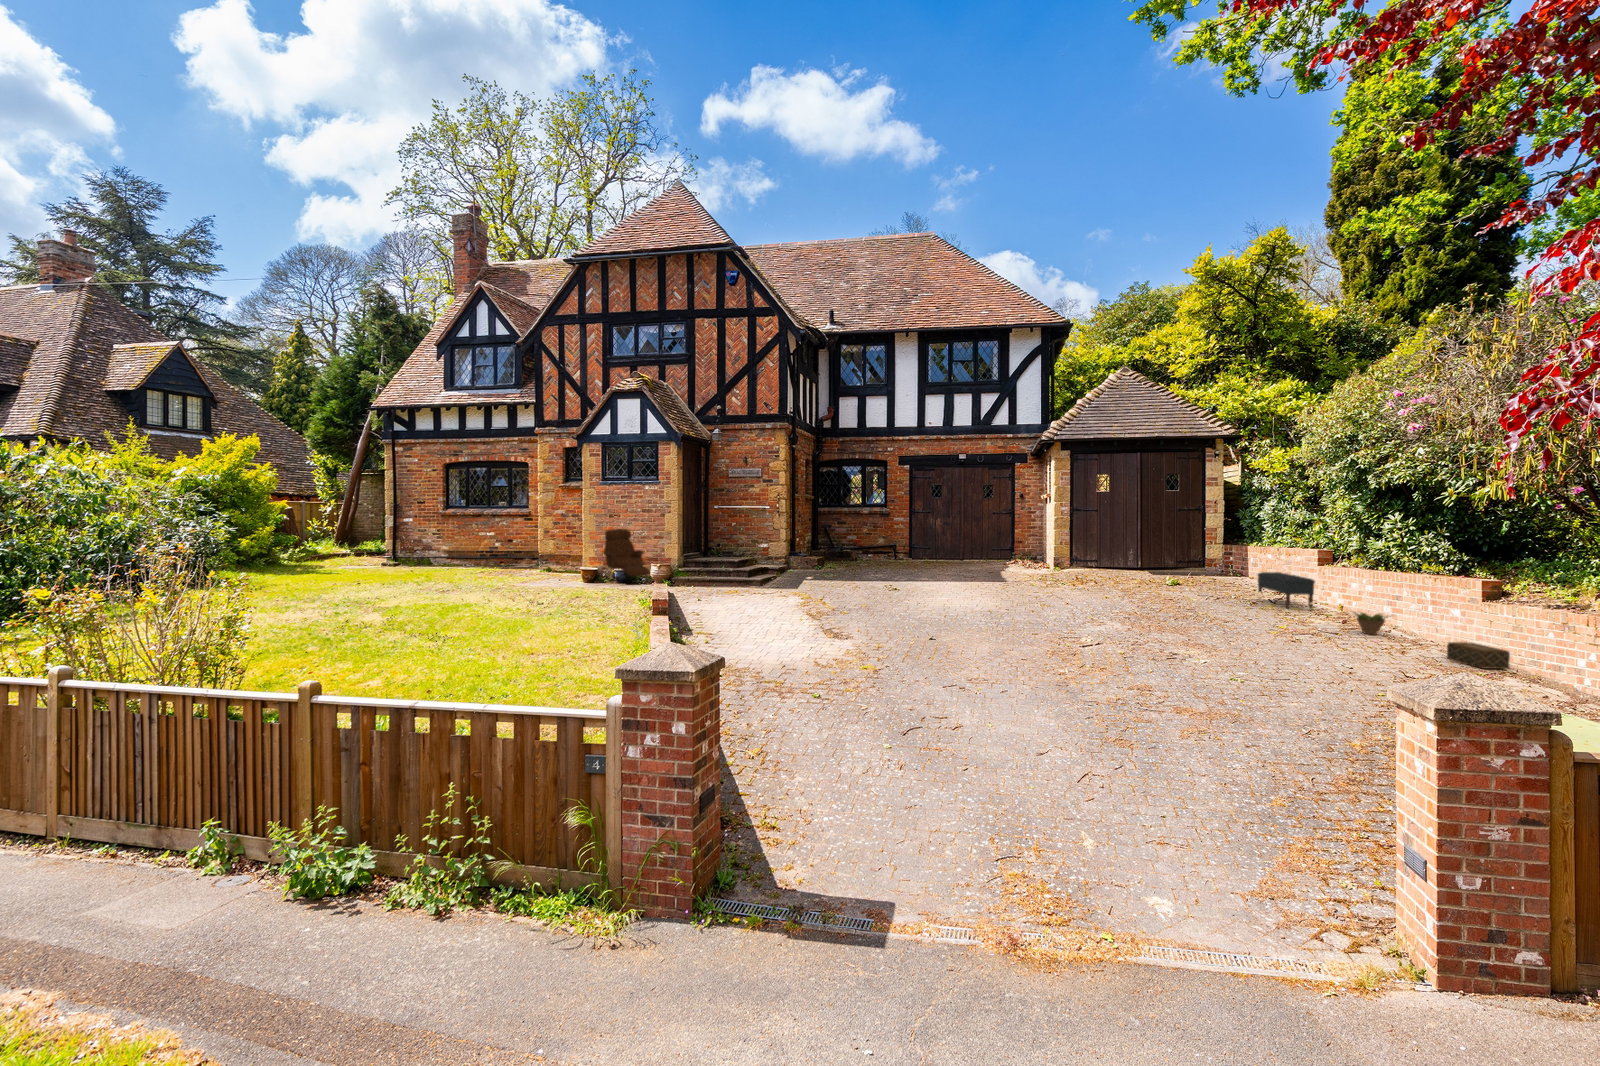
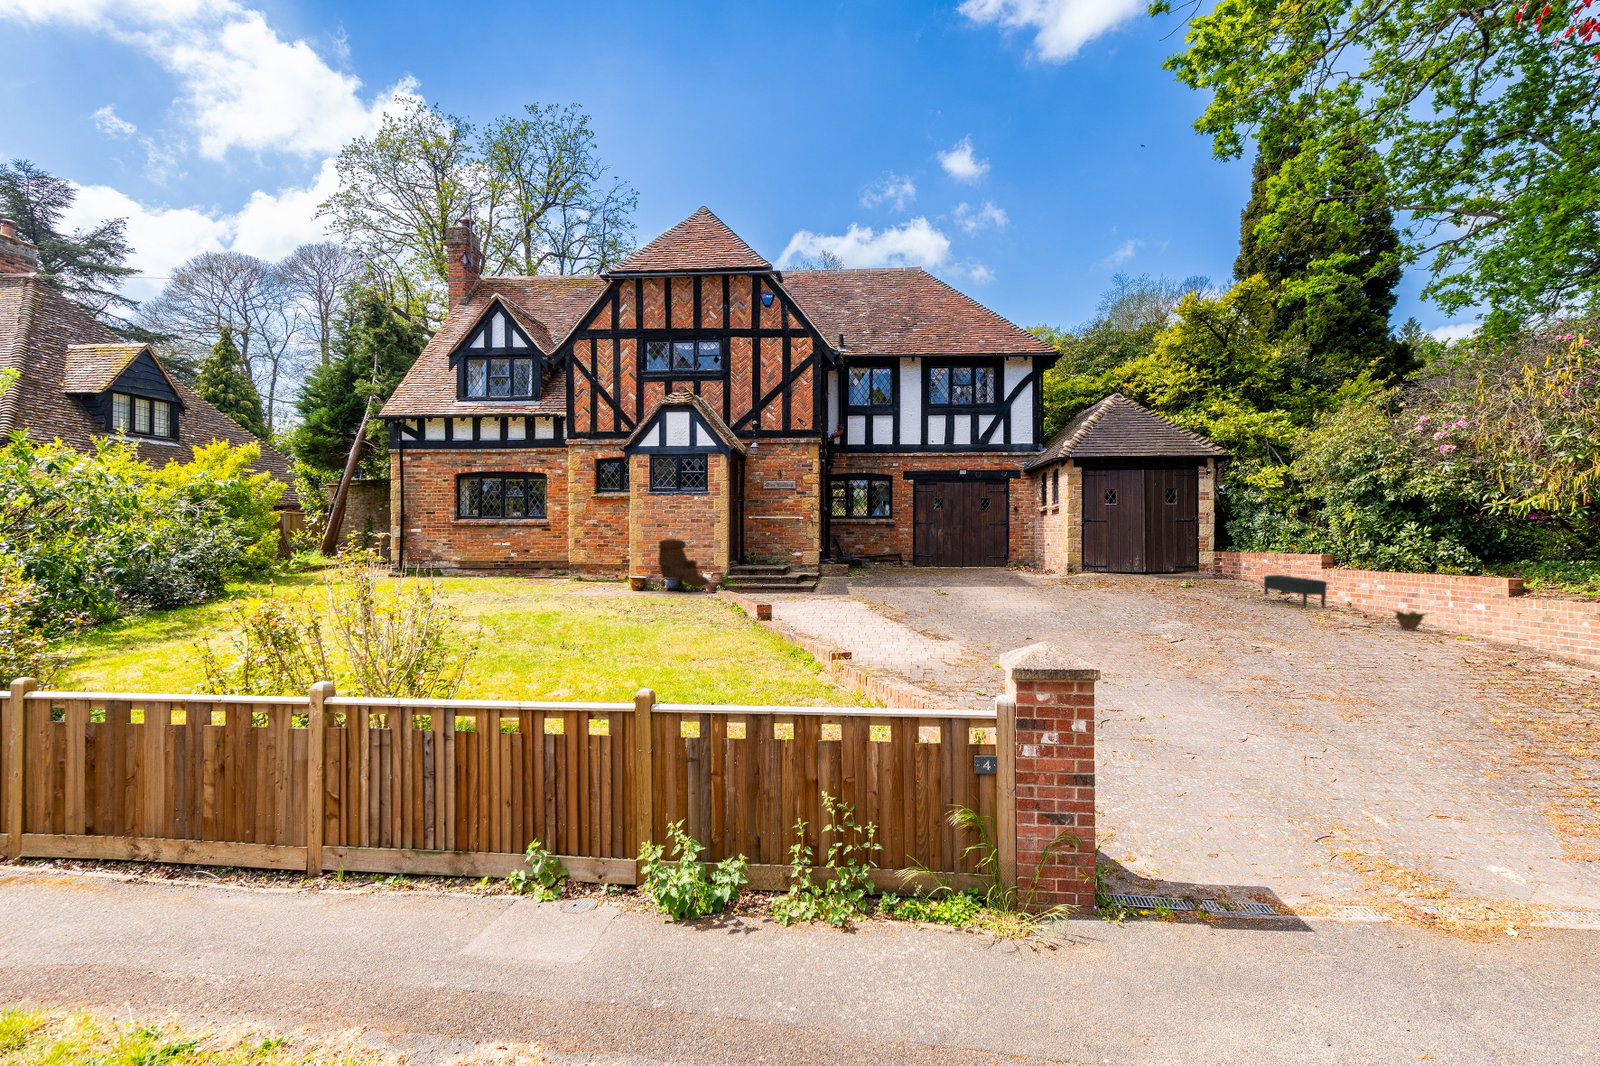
woven basket: present [1447,642,1510,669] -> none [1509,637,1576,660]

